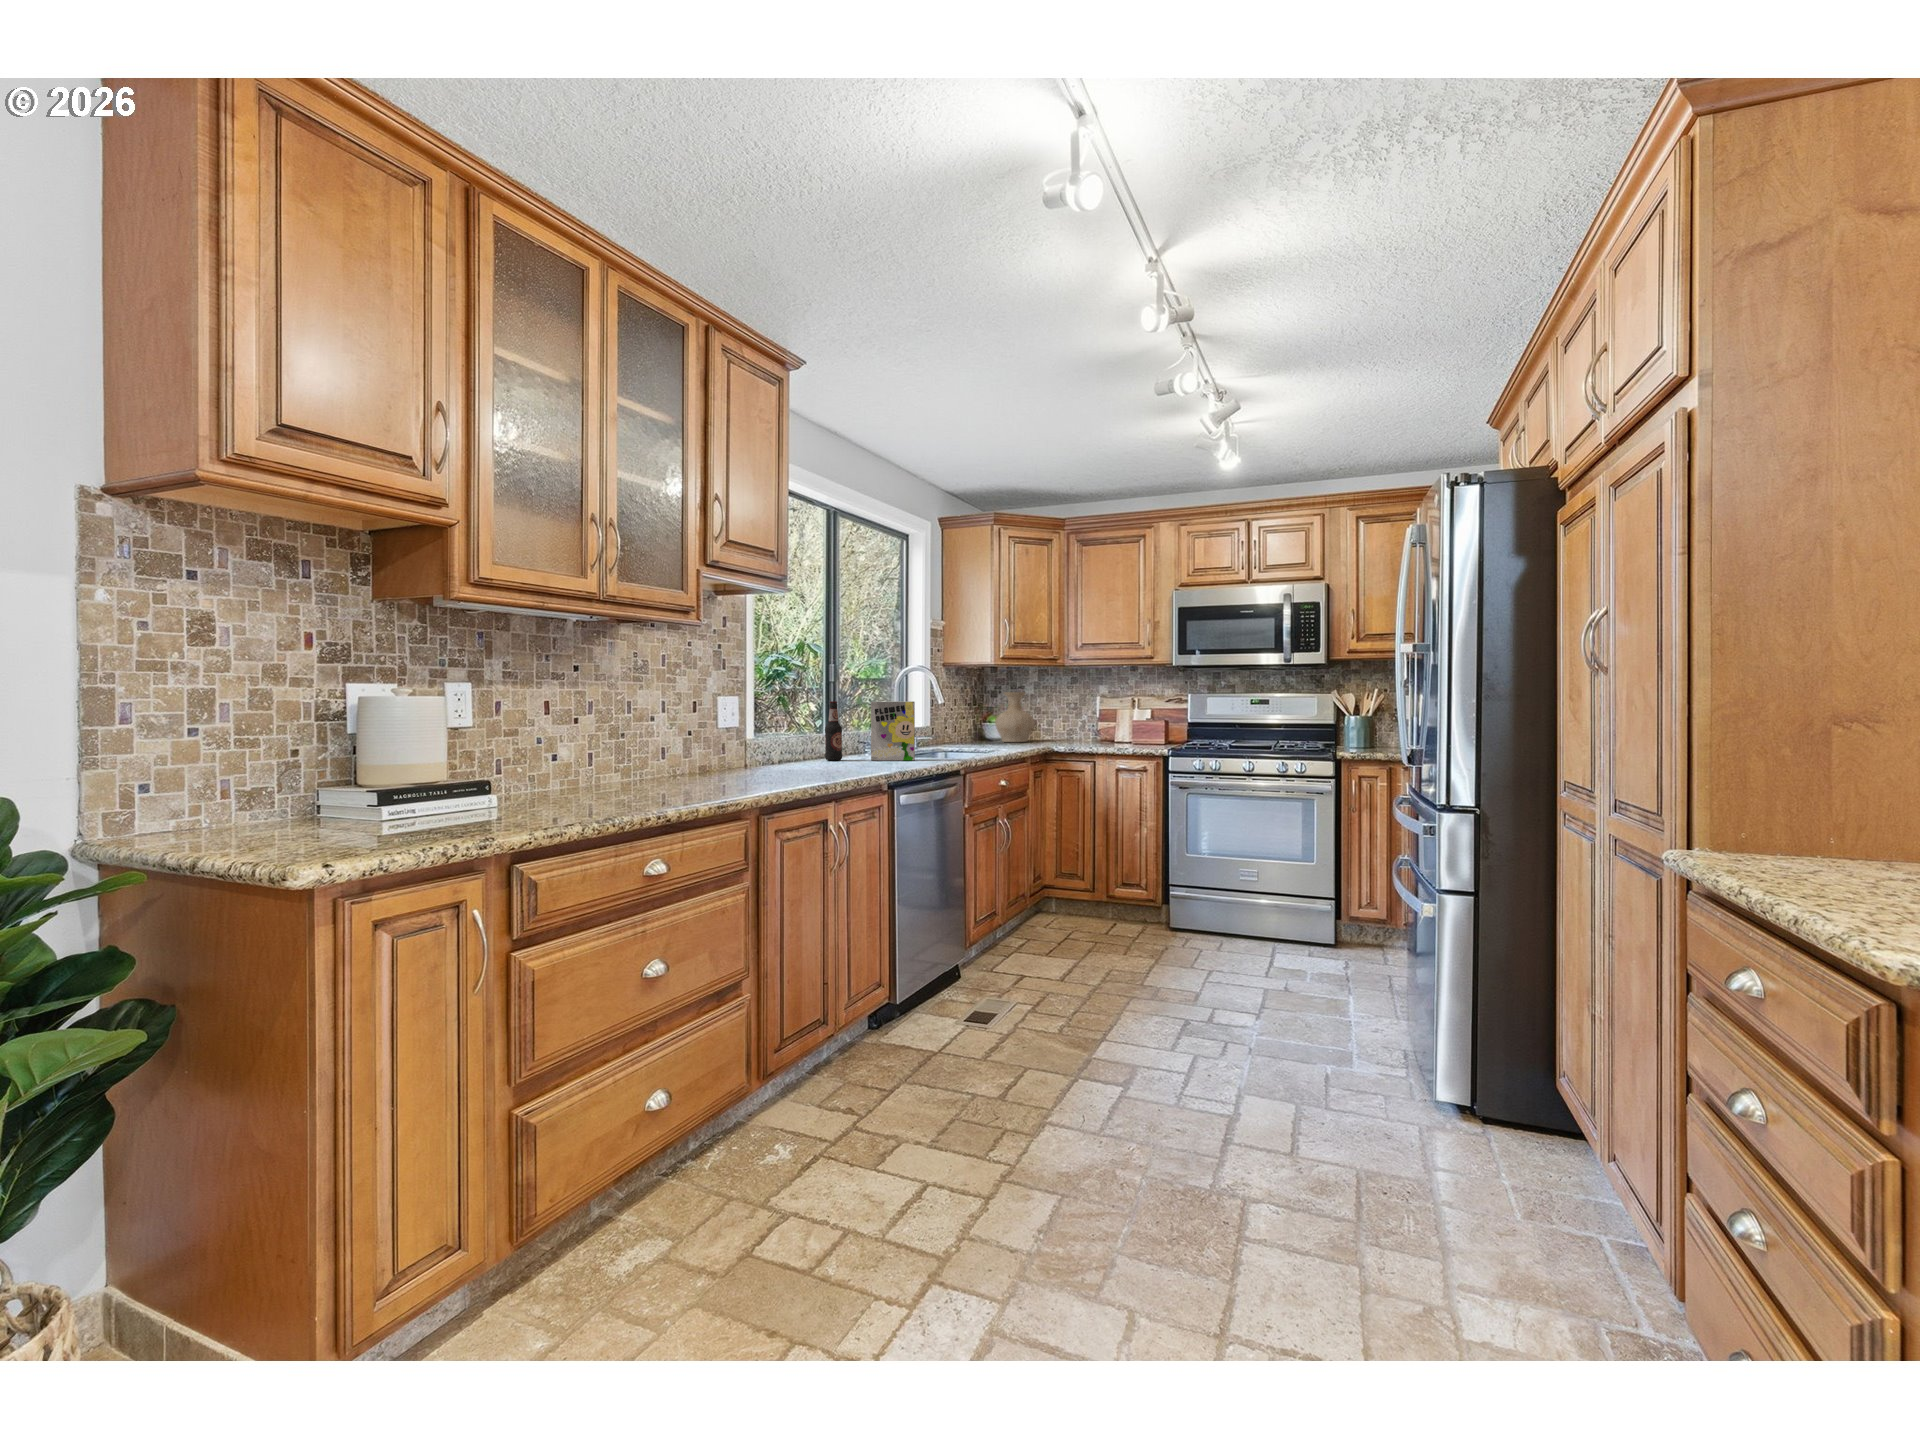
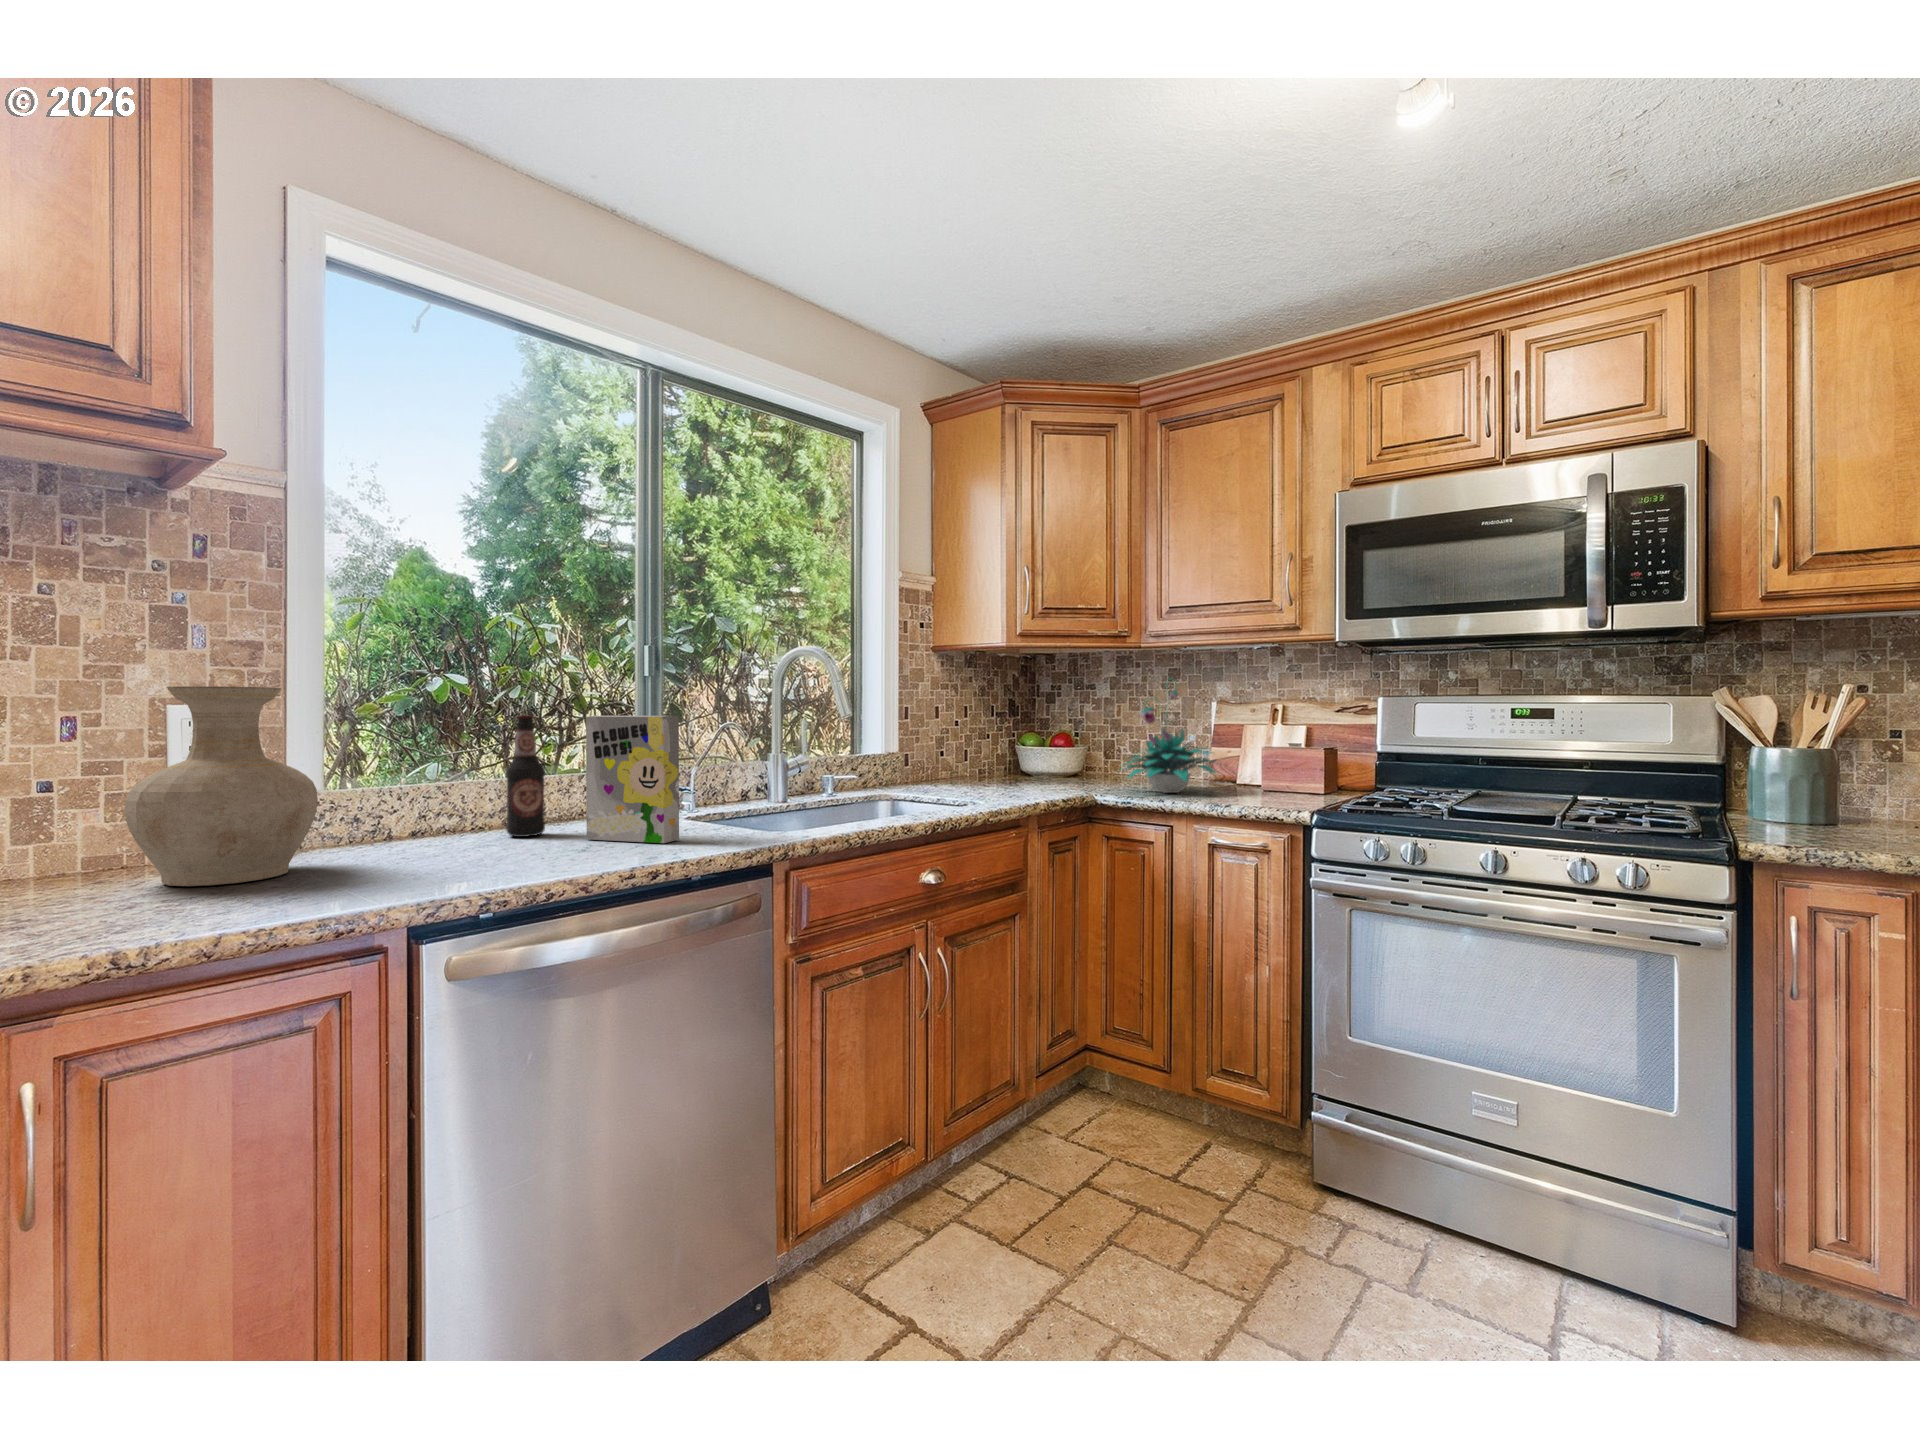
plant: none [1060,683,1118,745] -> present [1125,689,1215,793]
vase: present [995,692,1034,742] -> present [125,686,318,886]

